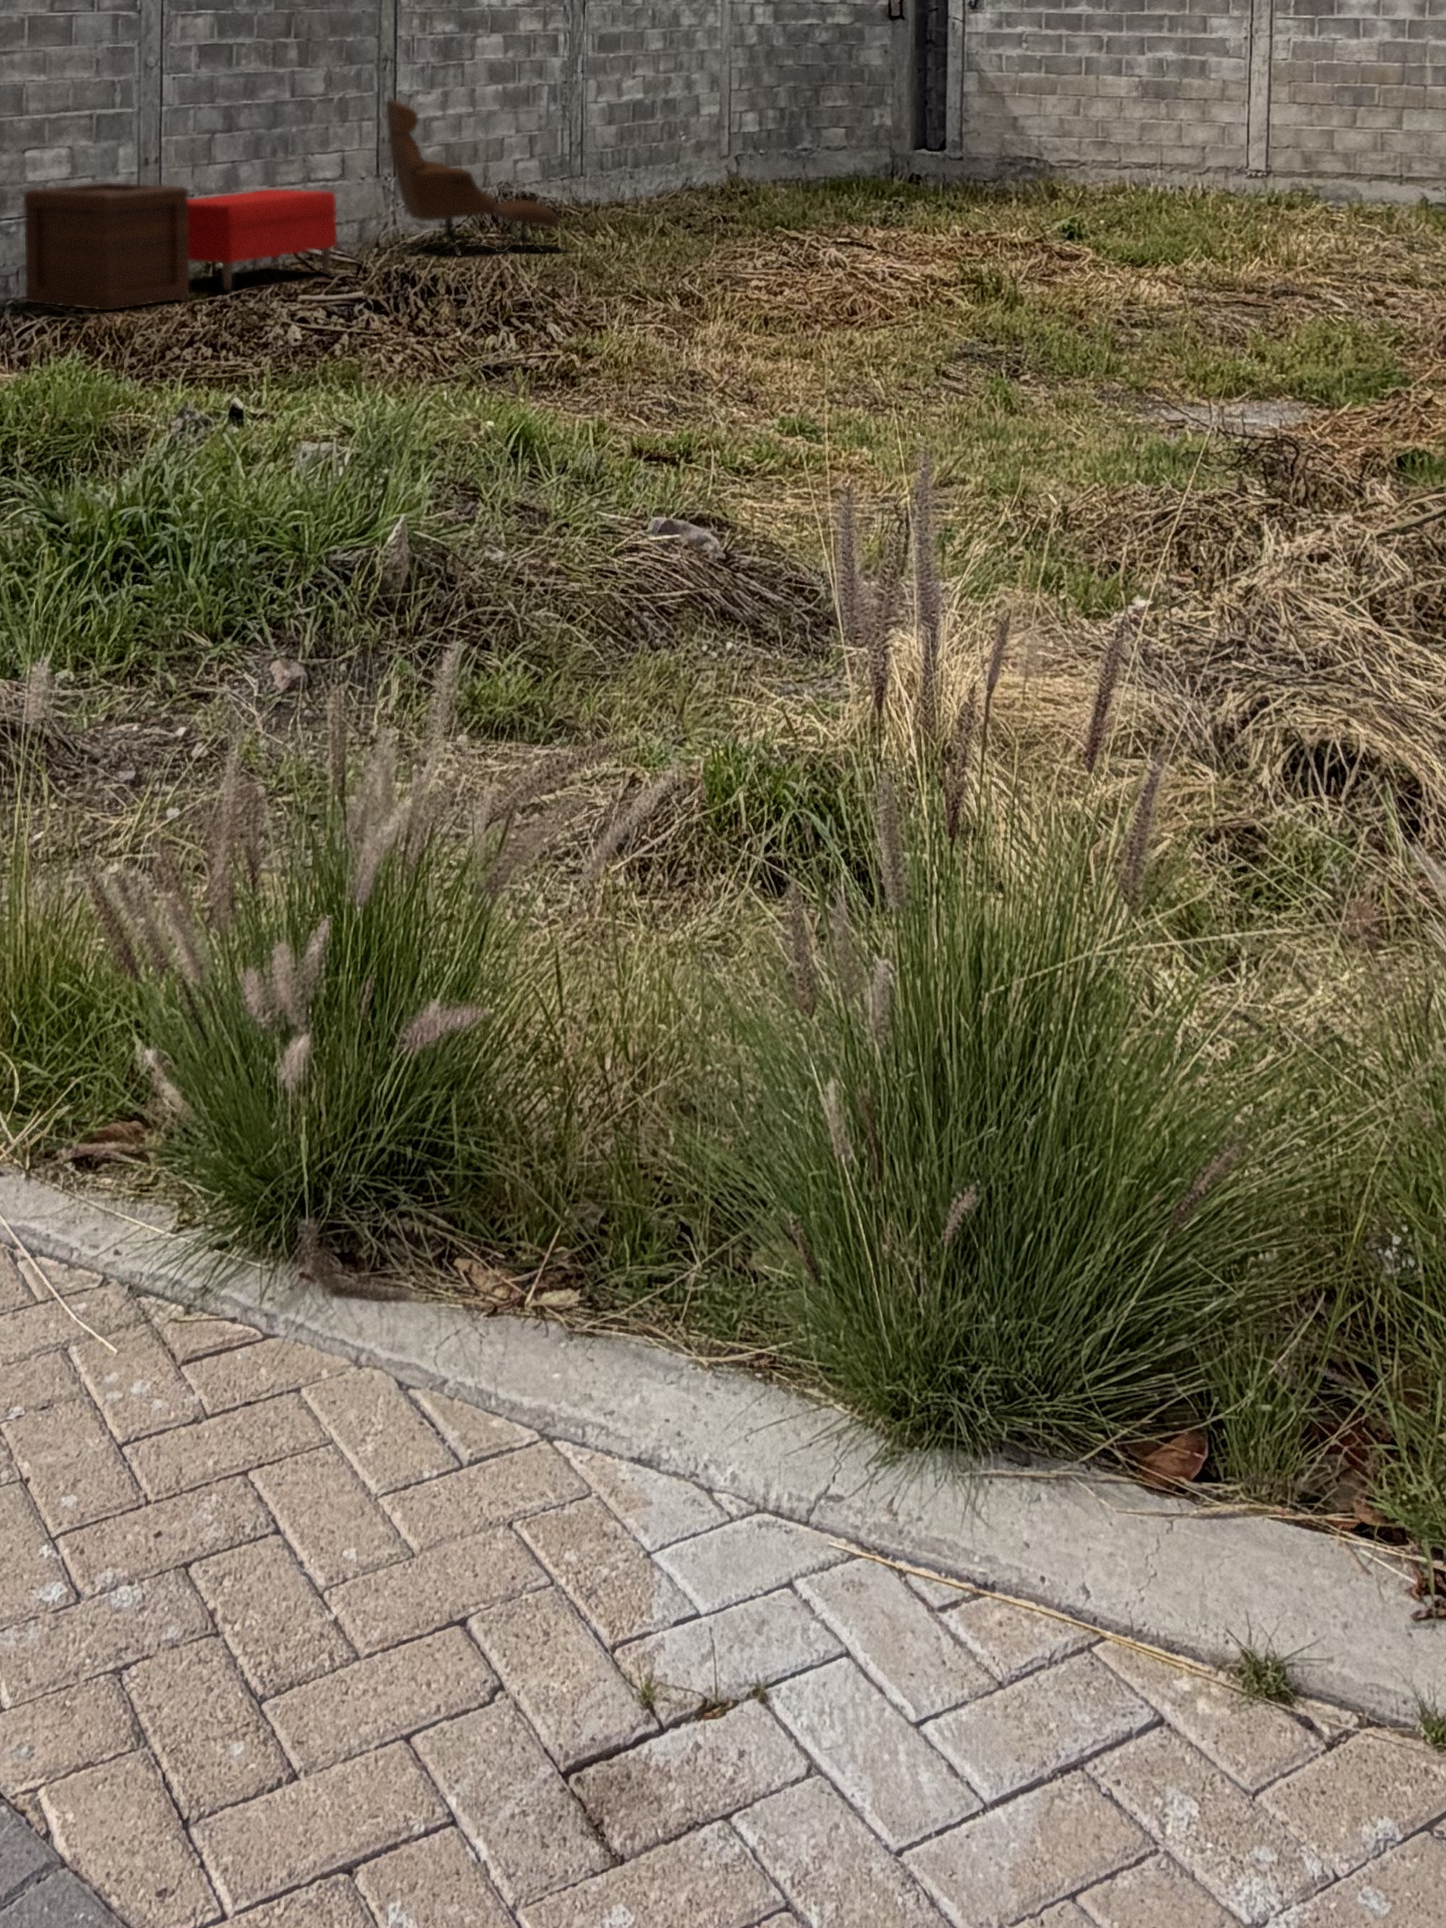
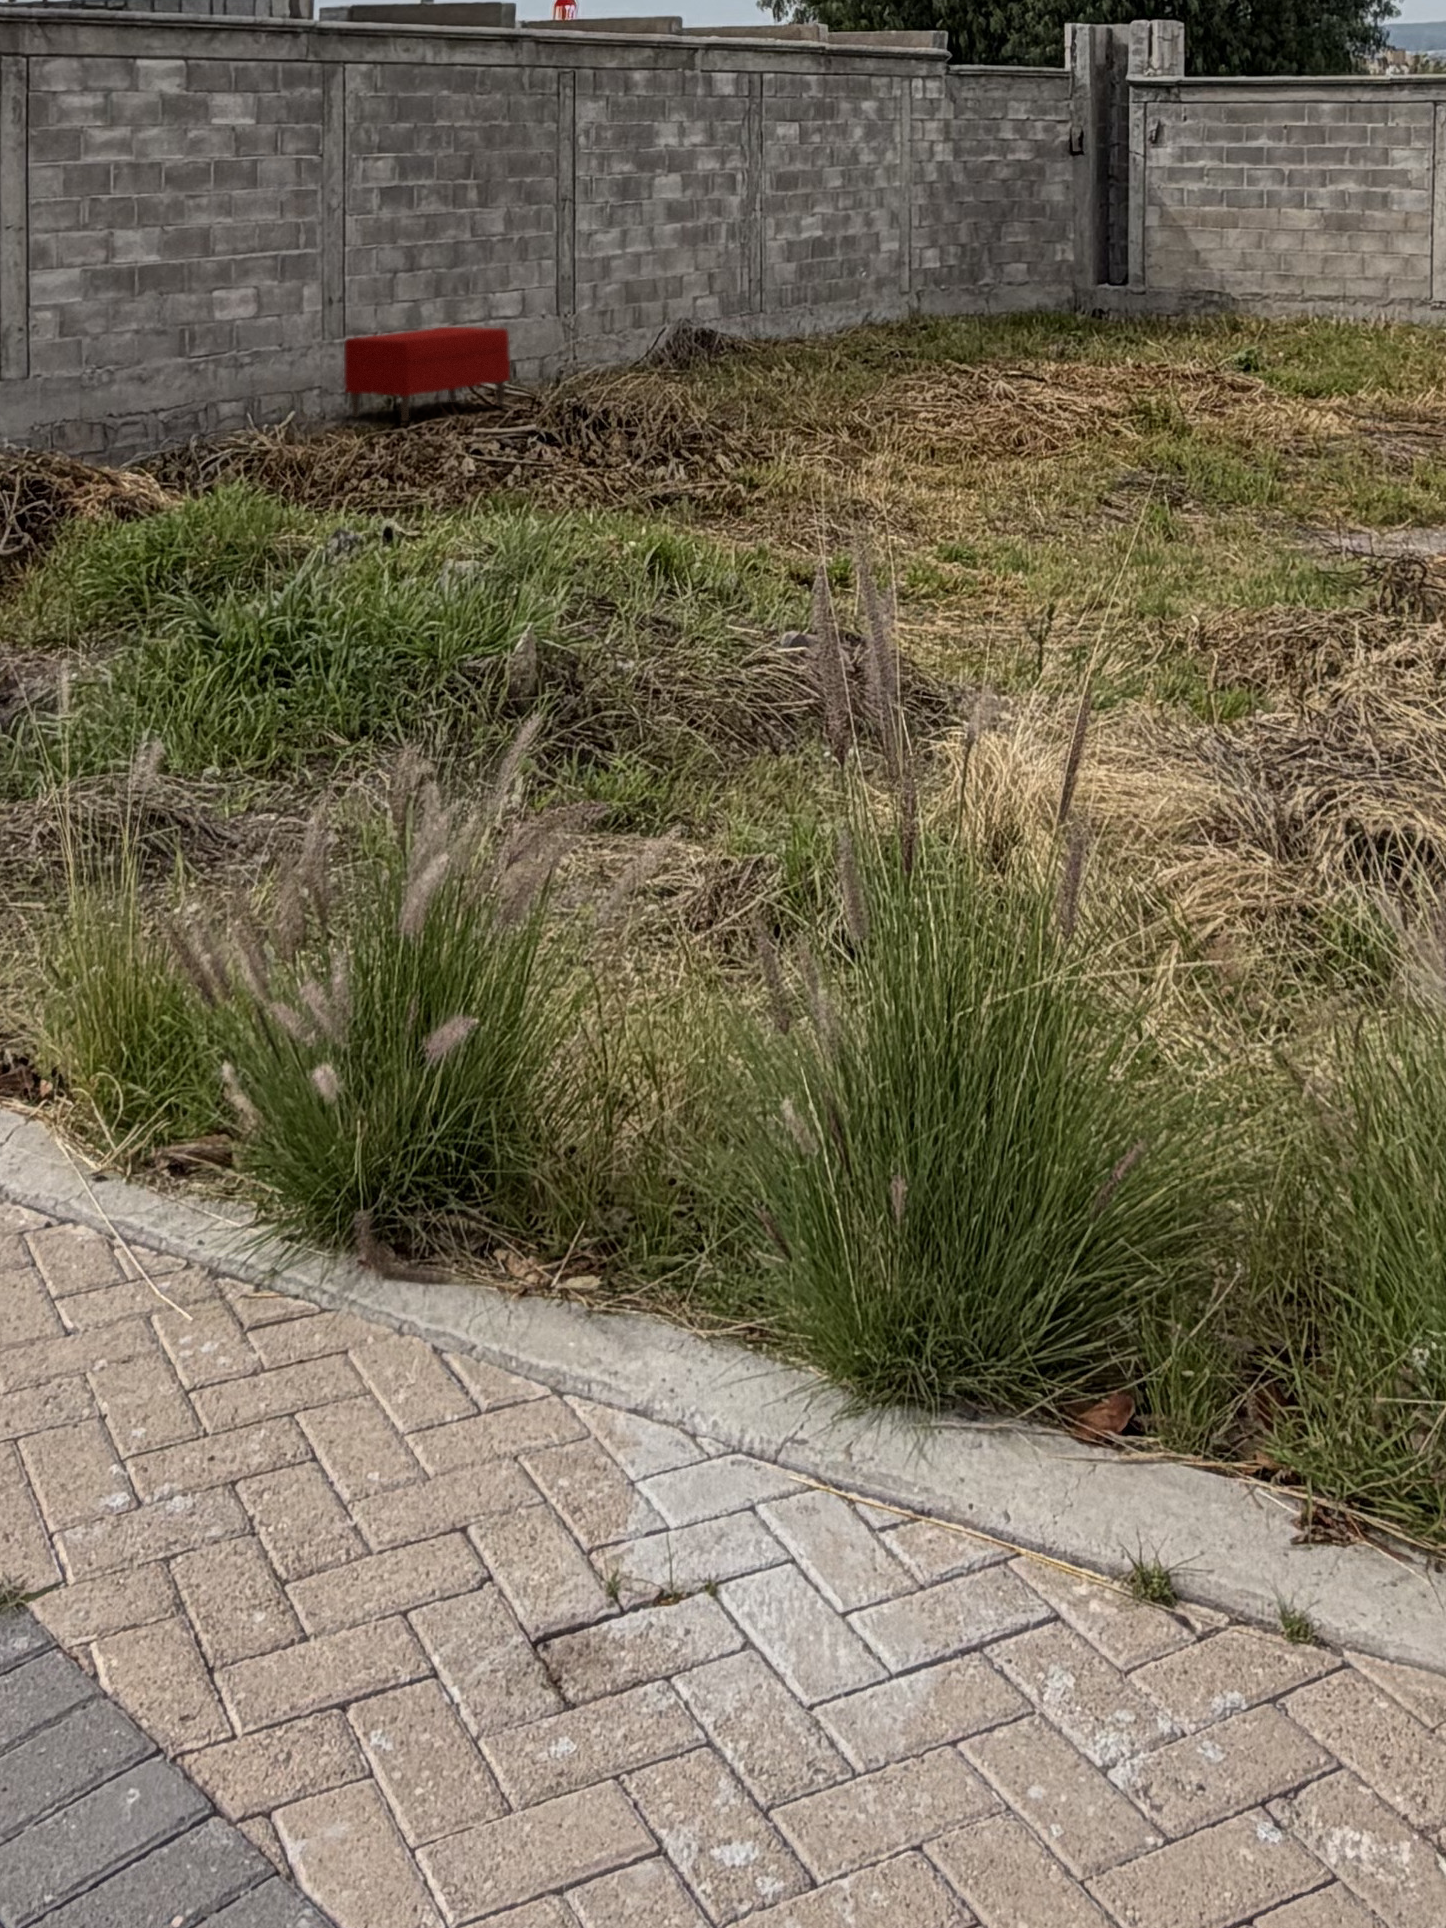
lounge chair: present [386,100,559,256] -> none [558,241,725,390]
wooden crate: present [24,183,189,310] -> none [212,320,367,441]

